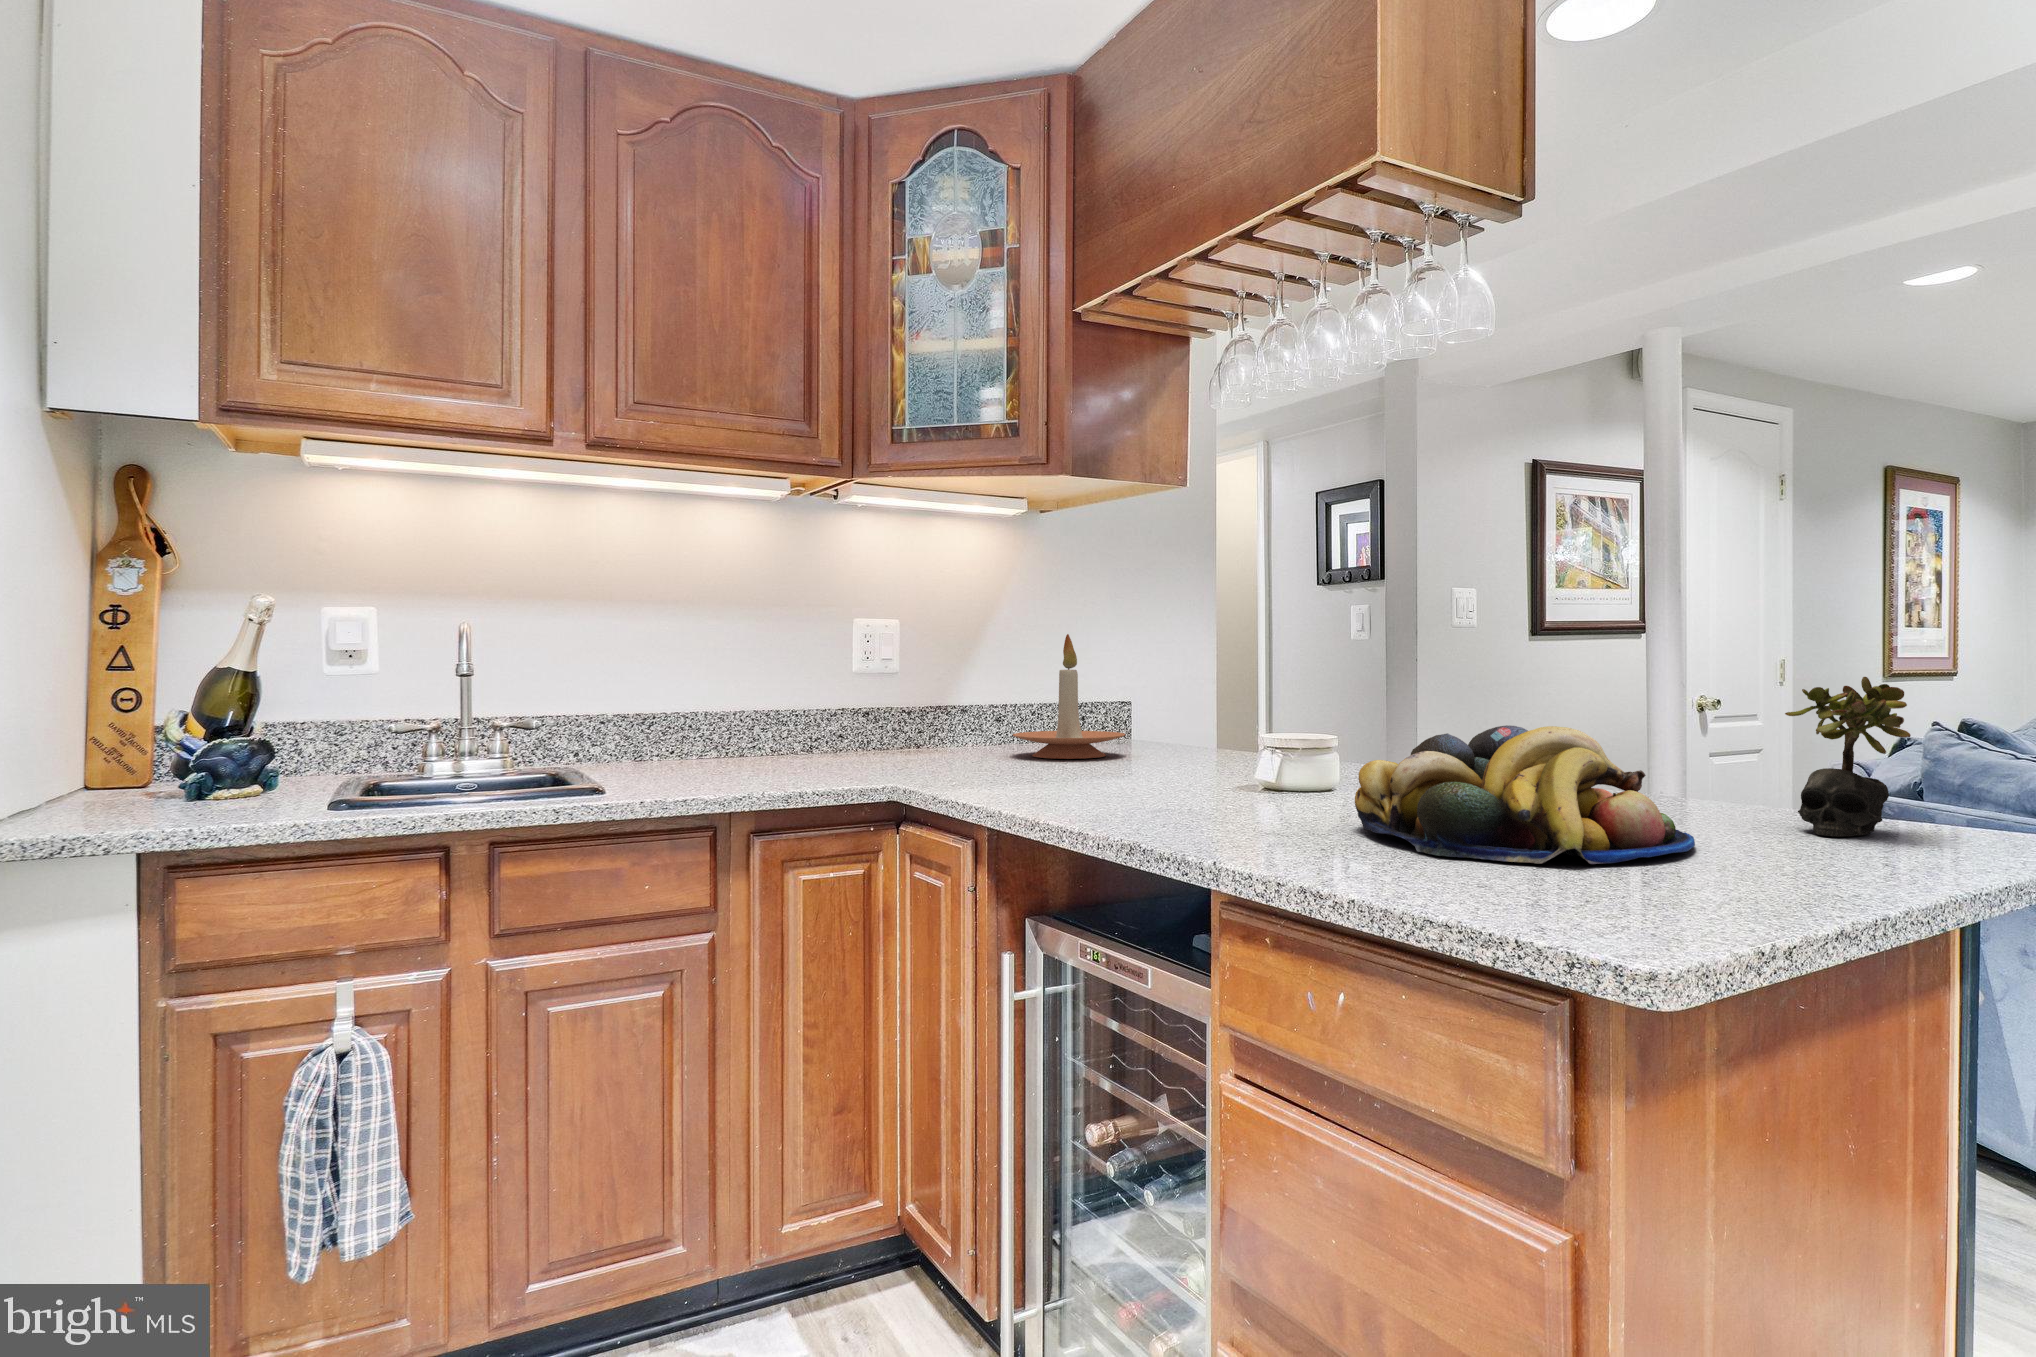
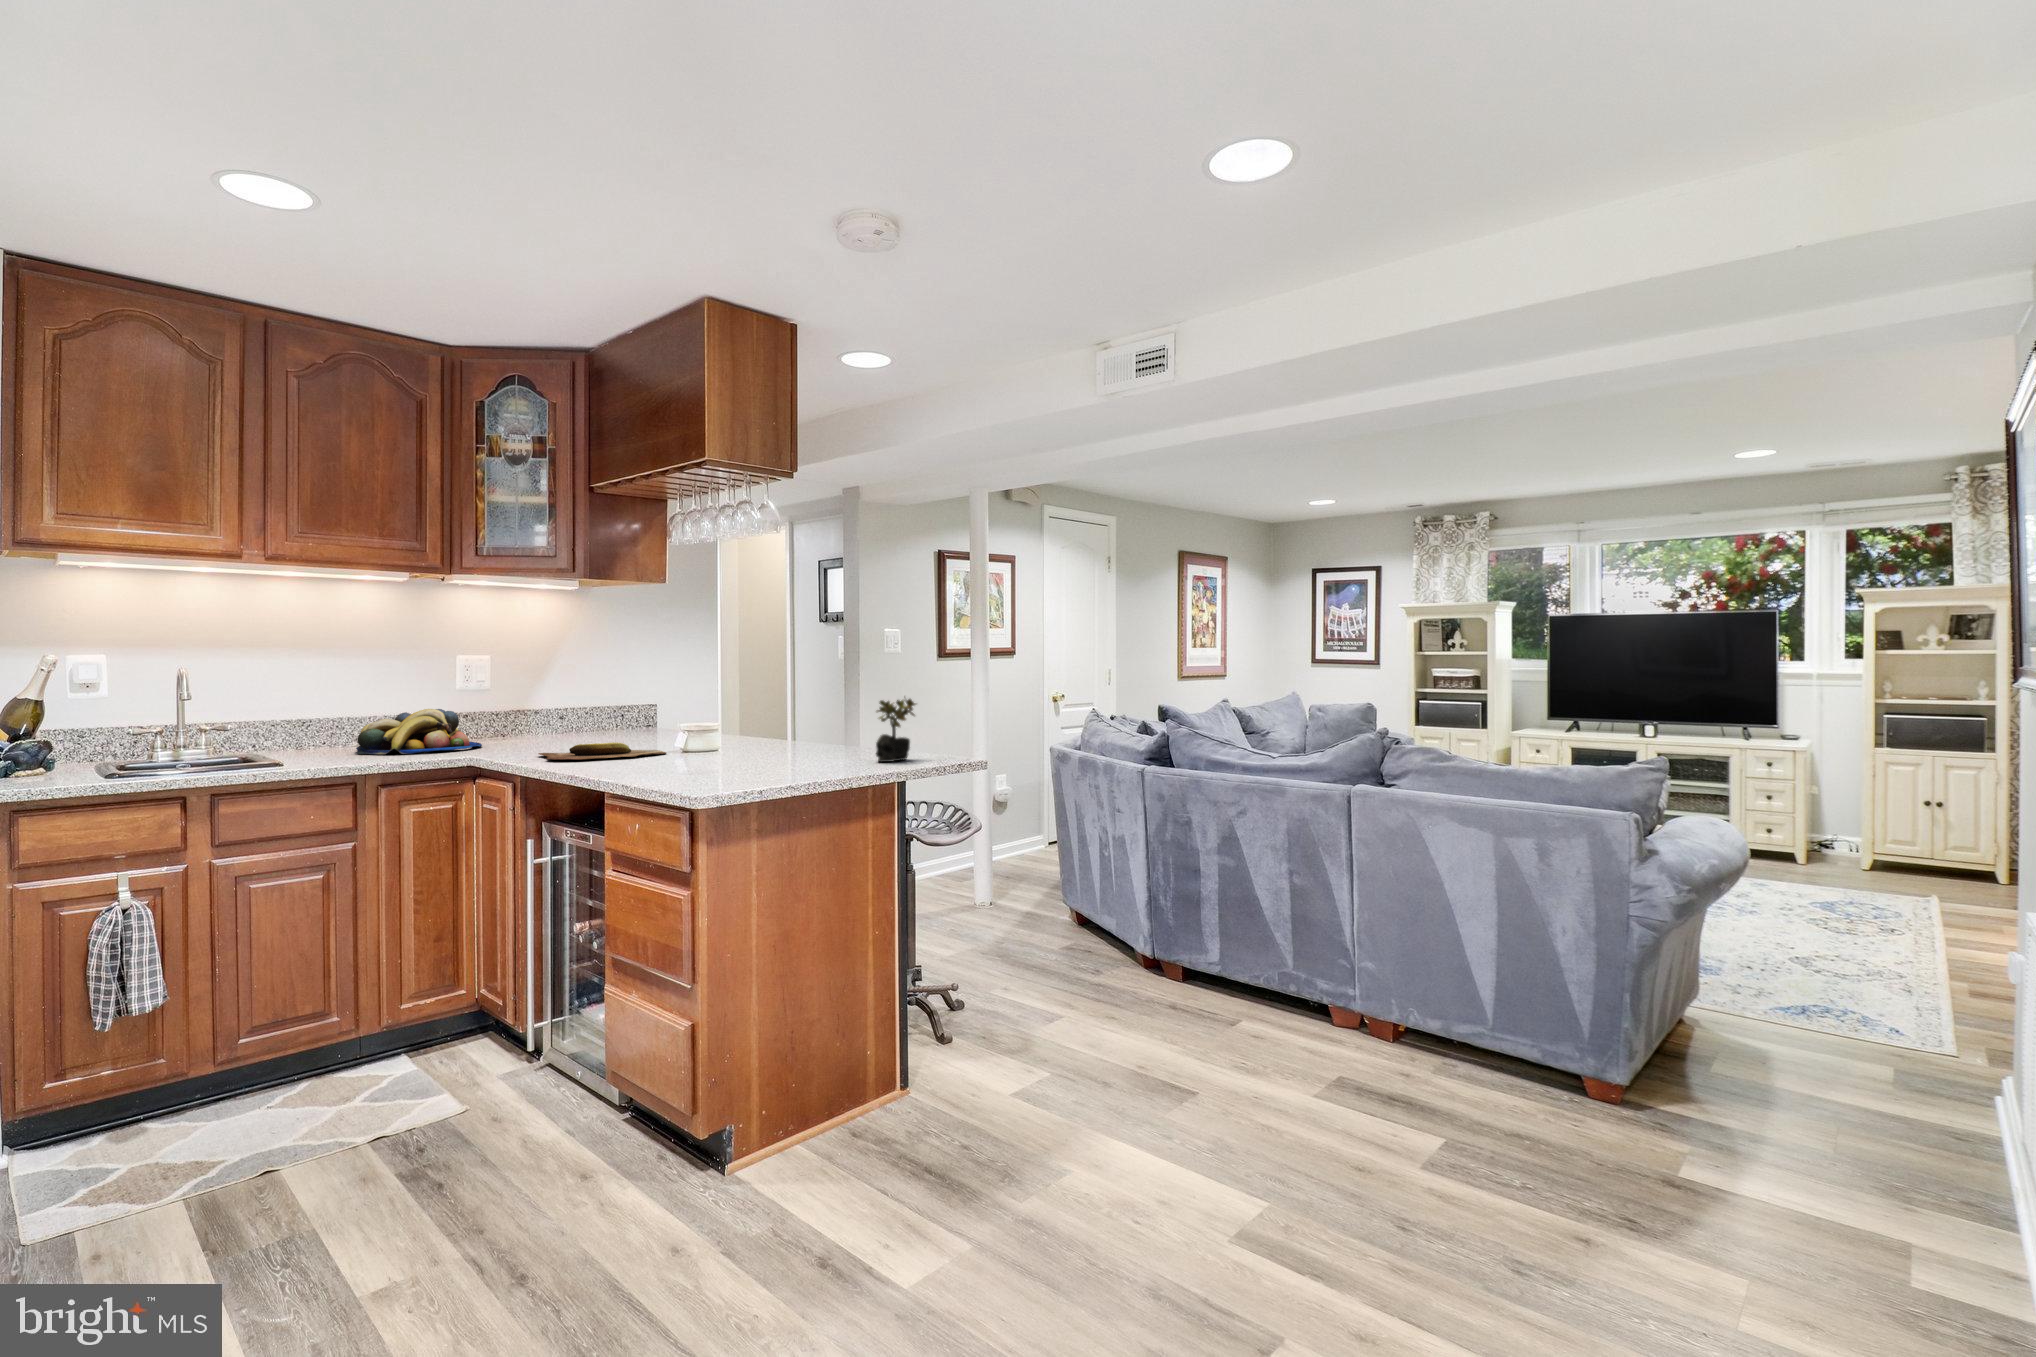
candle holder: present [1013,634,1125,759] -> none [560,667,633,742]
fruit bowl: present [1355,725,1695,864] -> present [356,709,482,754]
cutting board: none [1012,766,1246,800] -> present [538,742,666,759]

